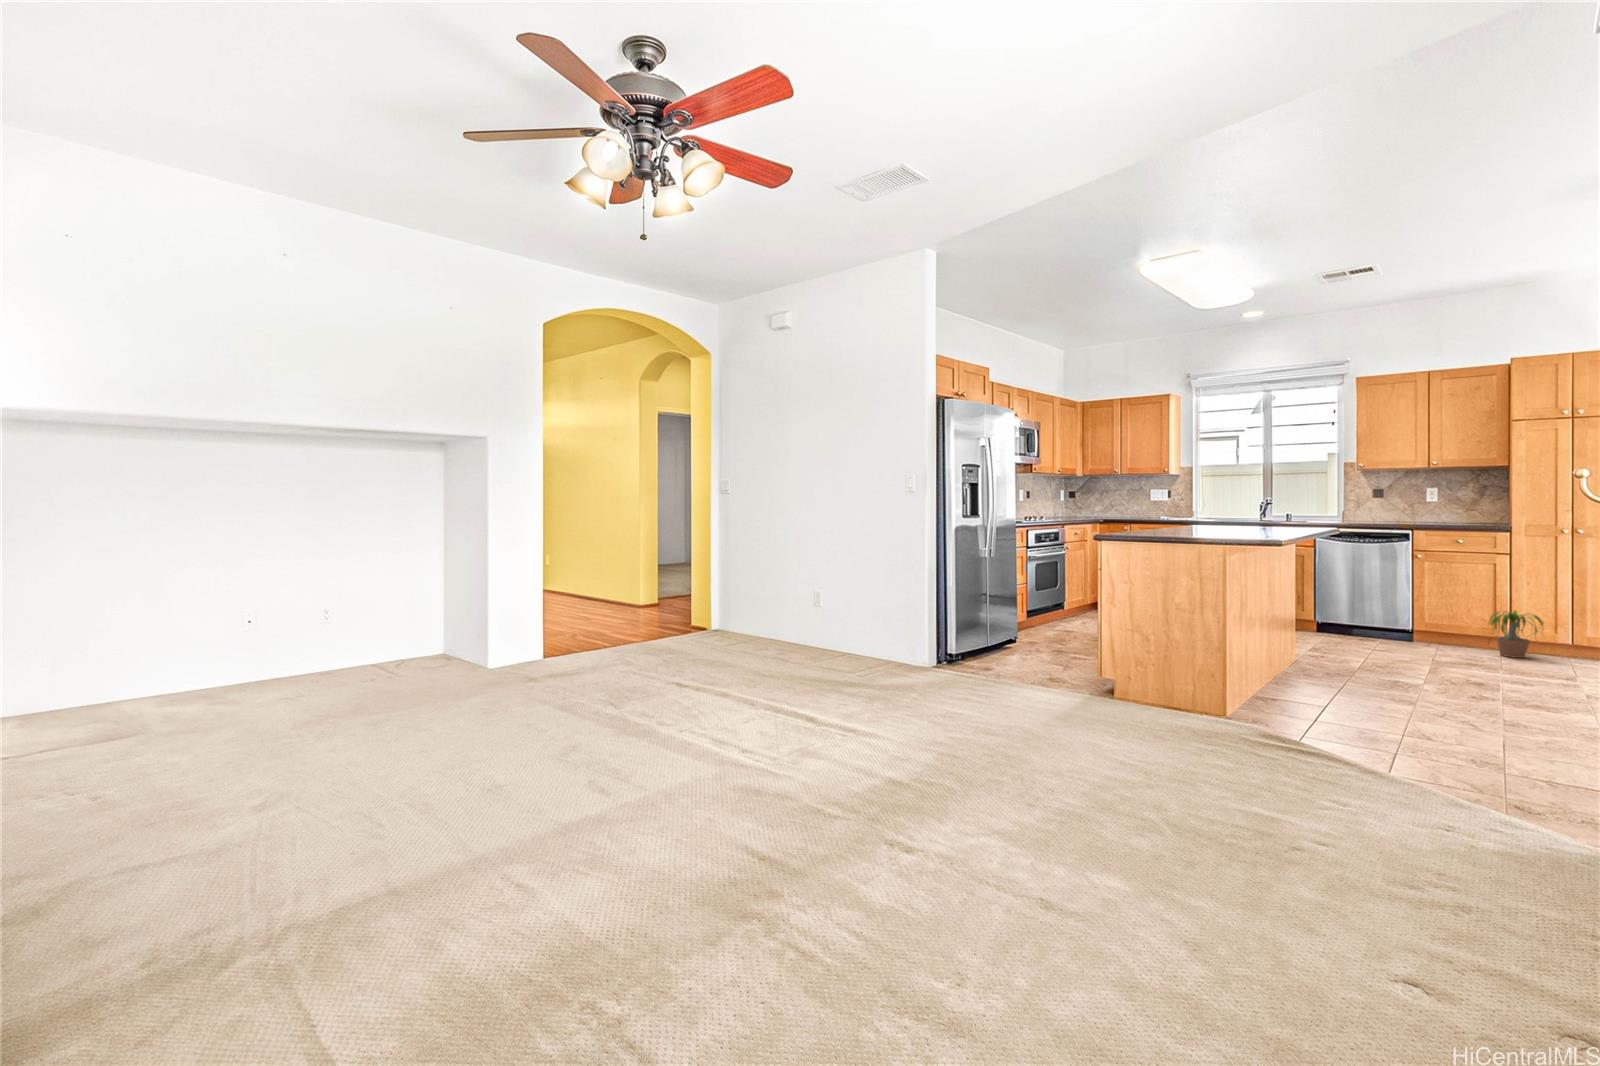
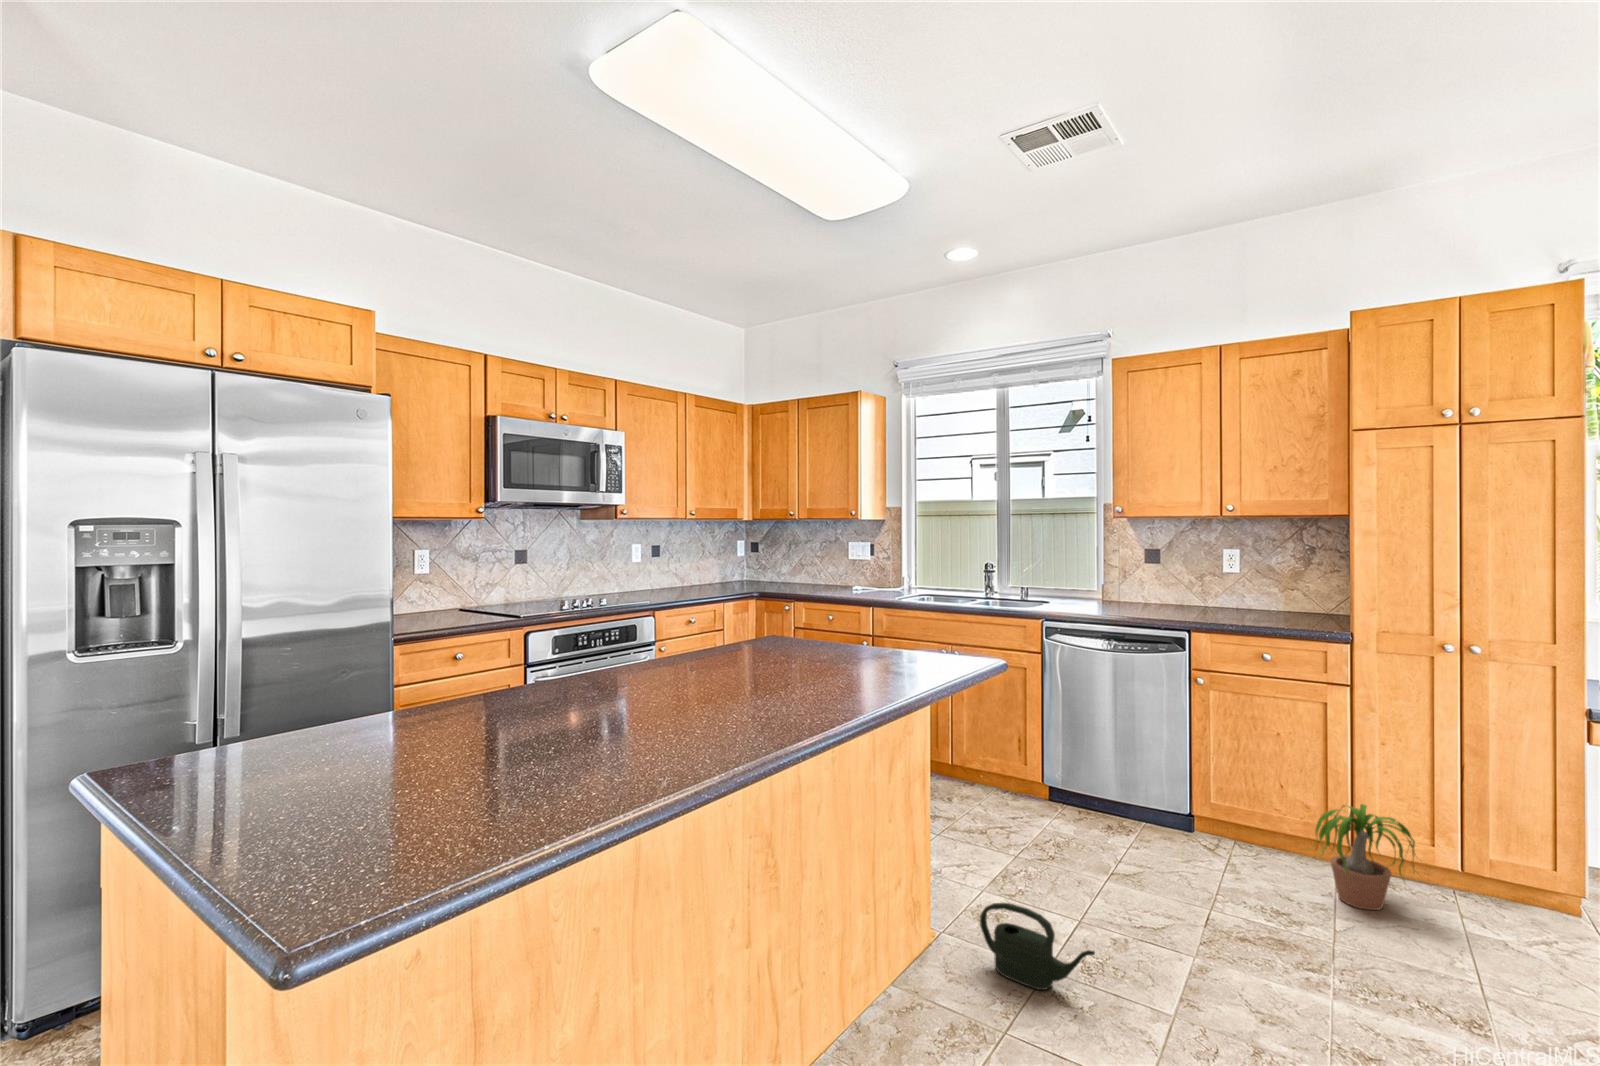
watering can: none [1330,636,1394,668] -> present [980,903,1095,990]

